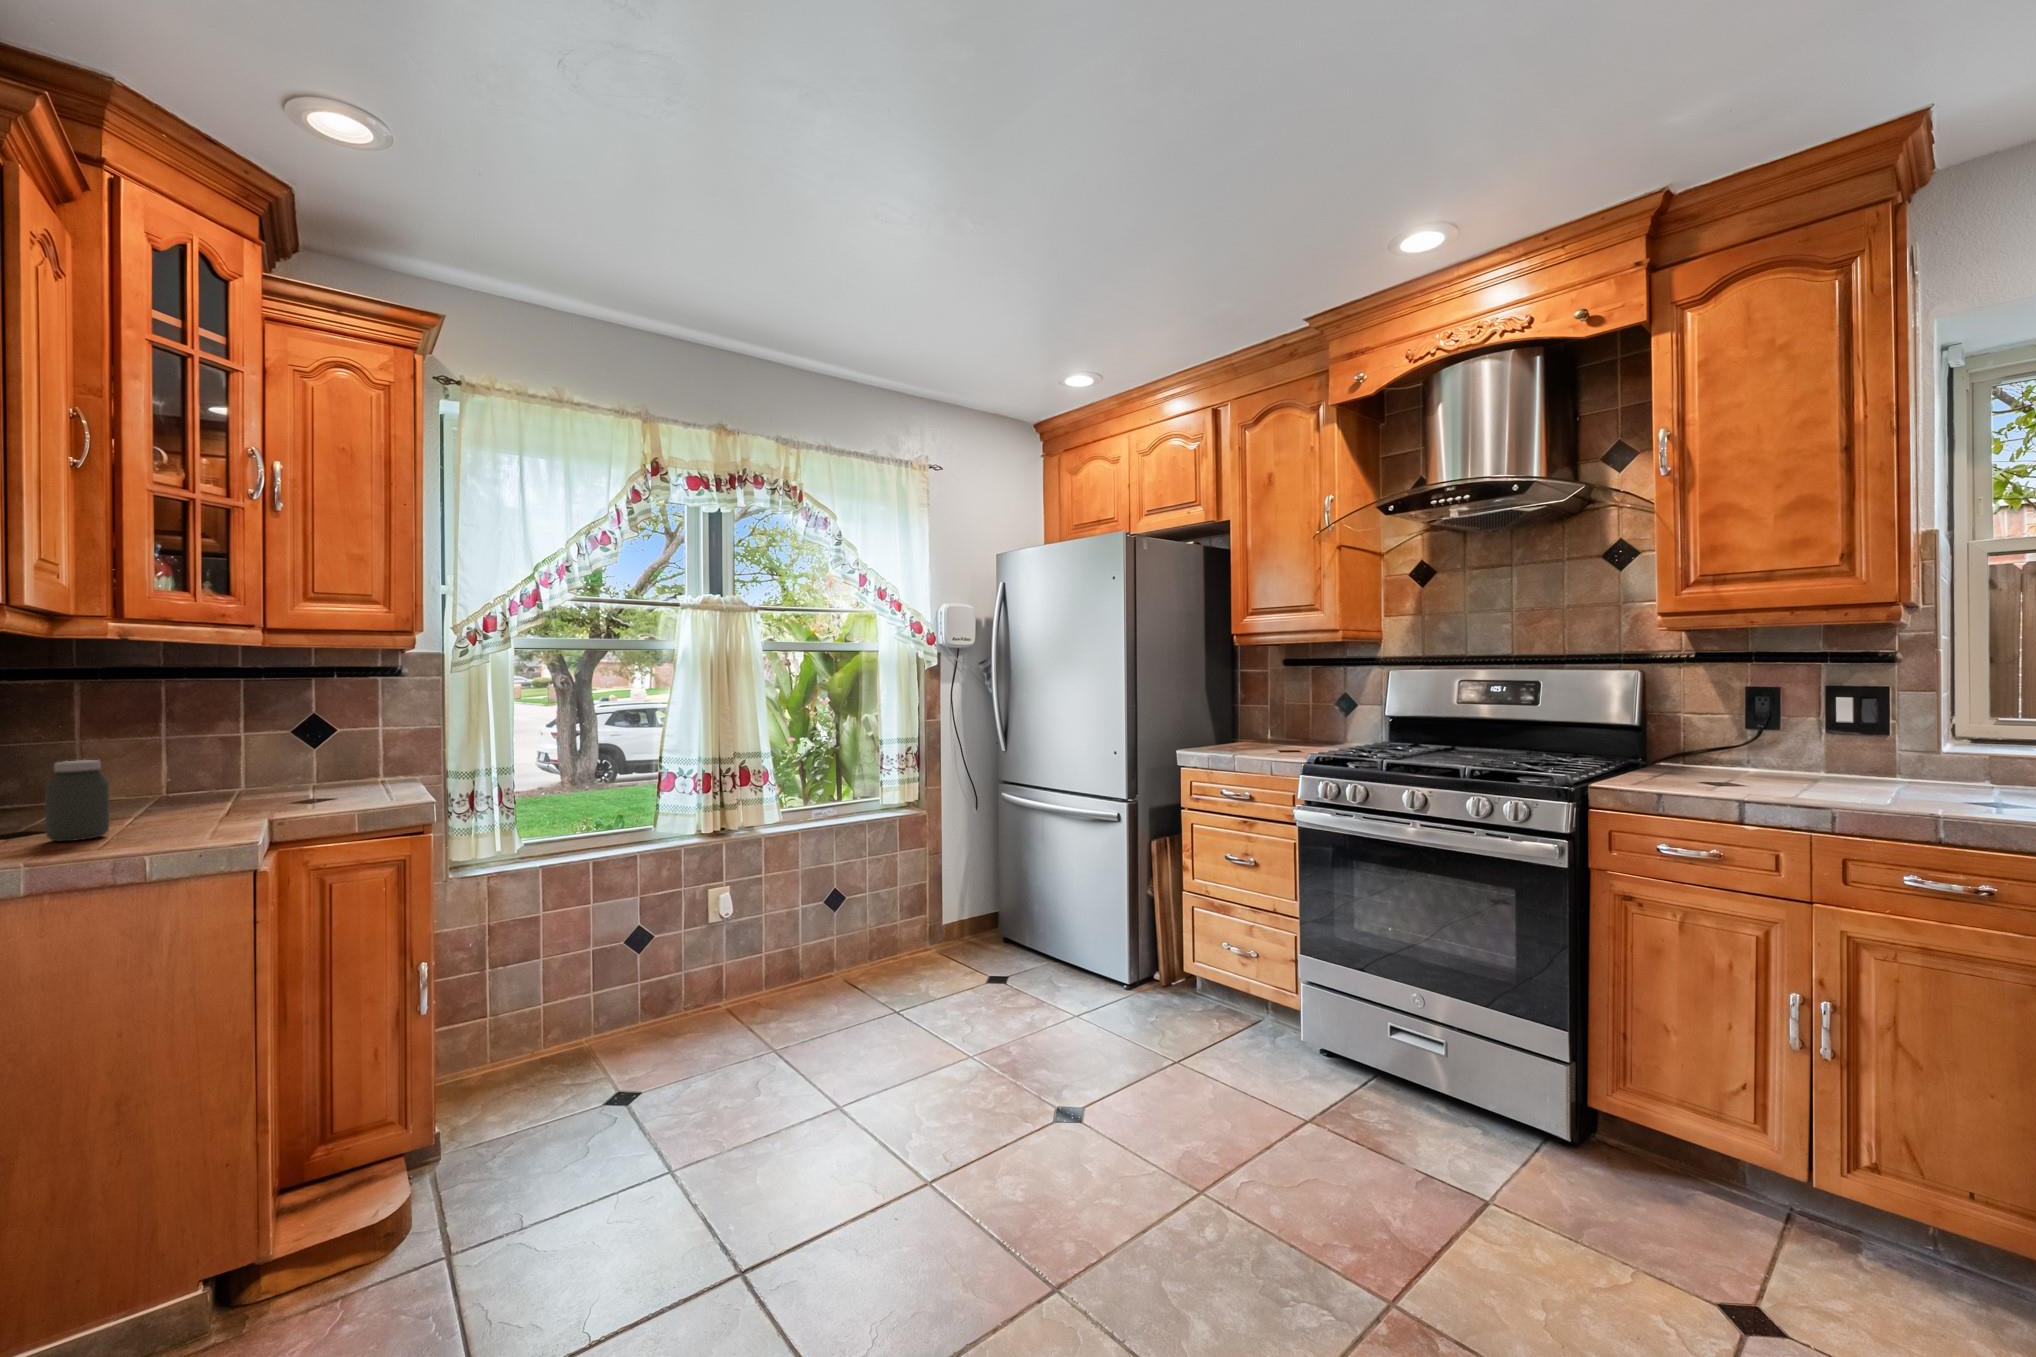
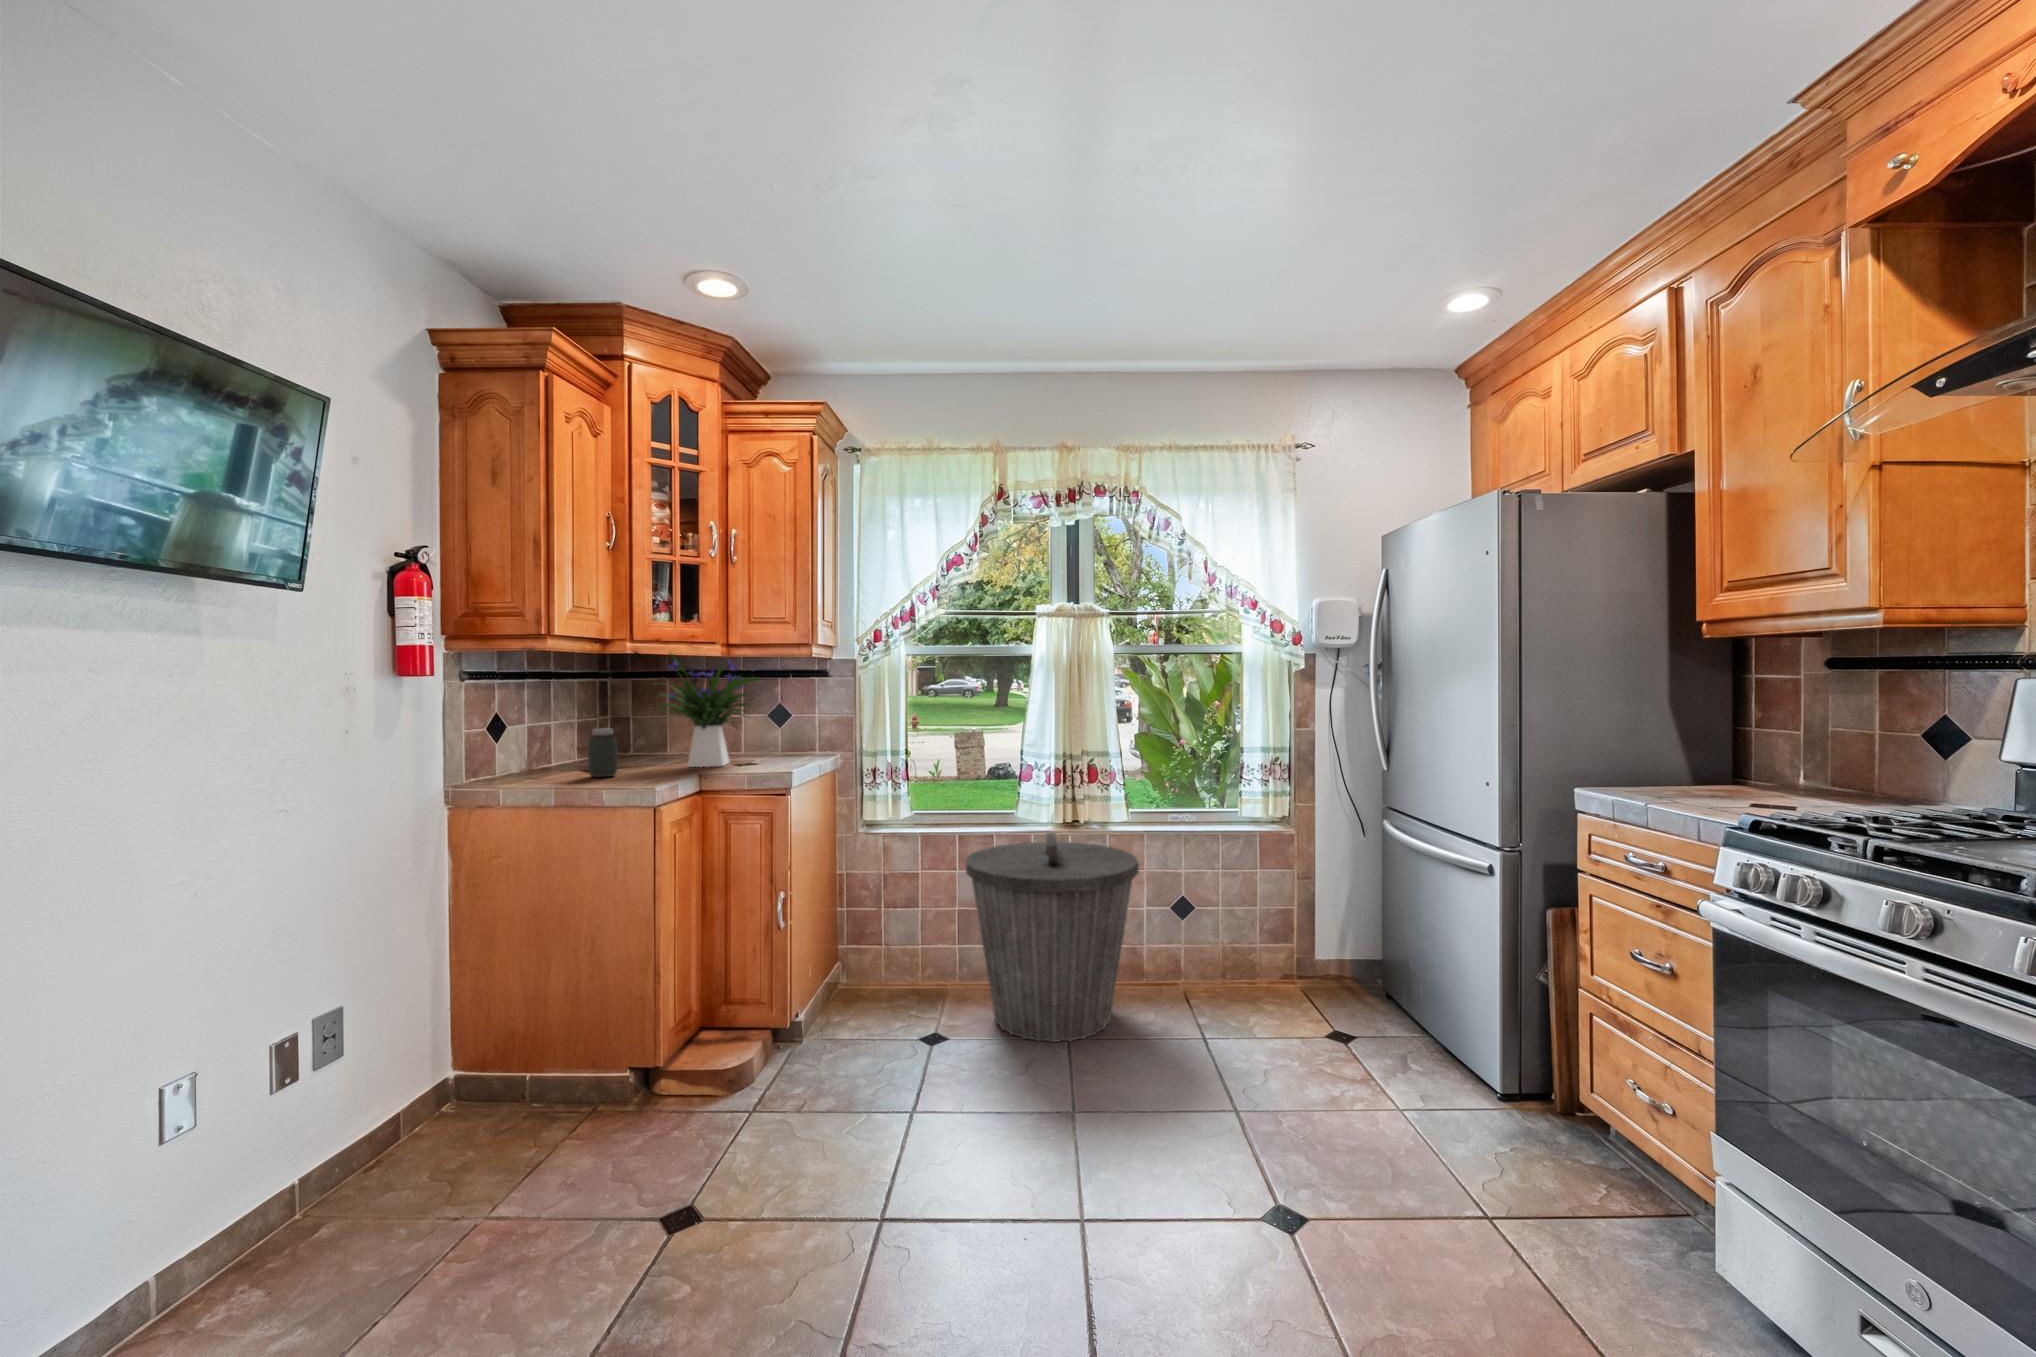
flower arrangement: none [129,638,345,811] -> present [661,654,760,767]
trash can: none [638,840,831,1063] -> present [966,833,1139,1042]

